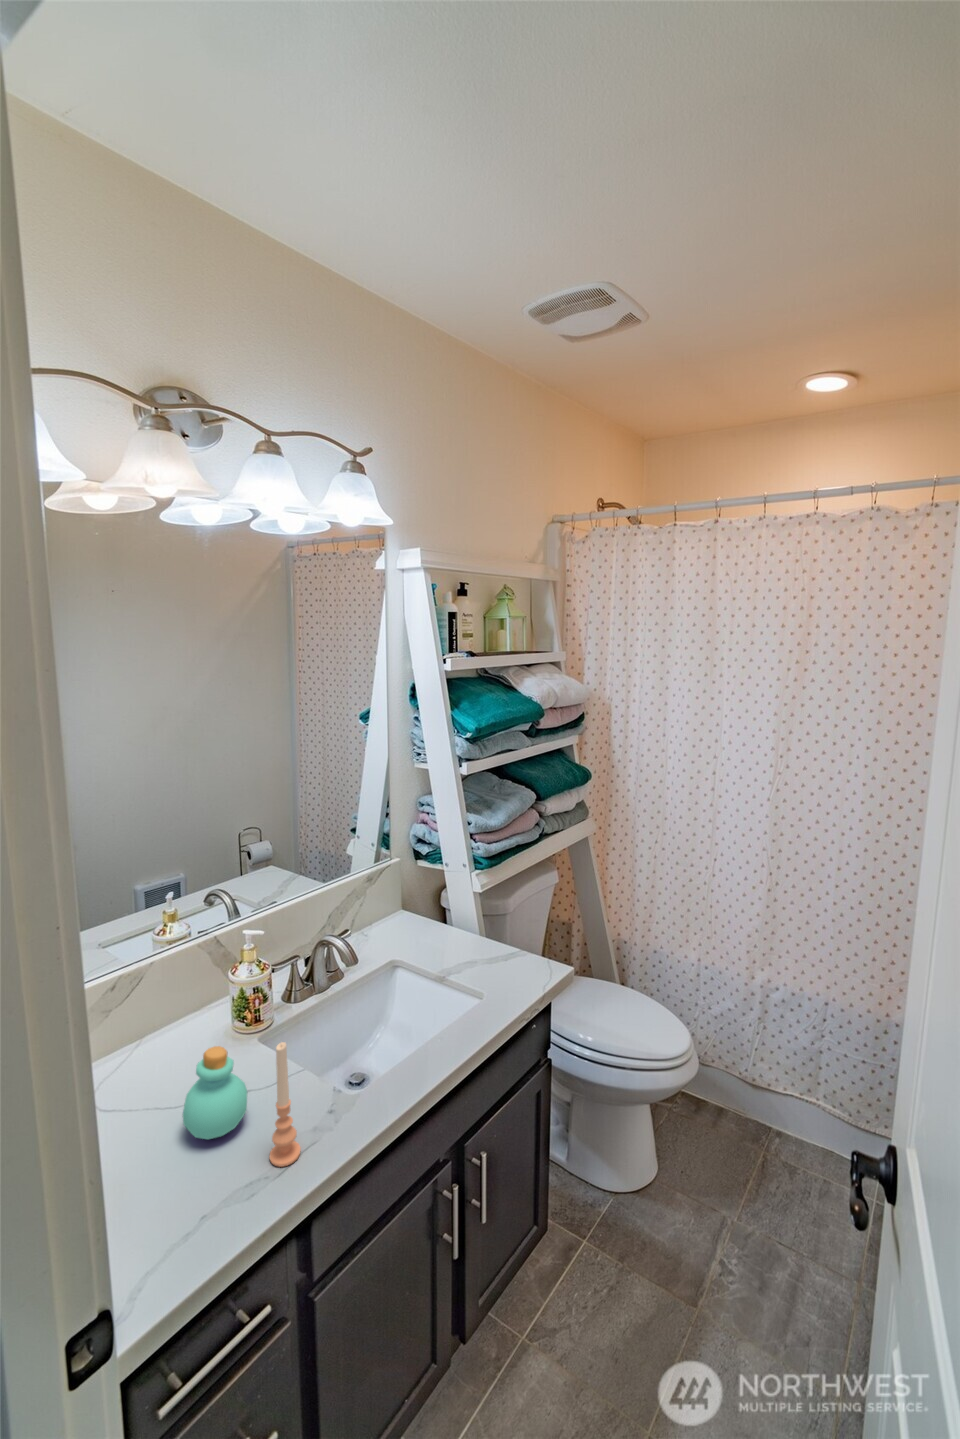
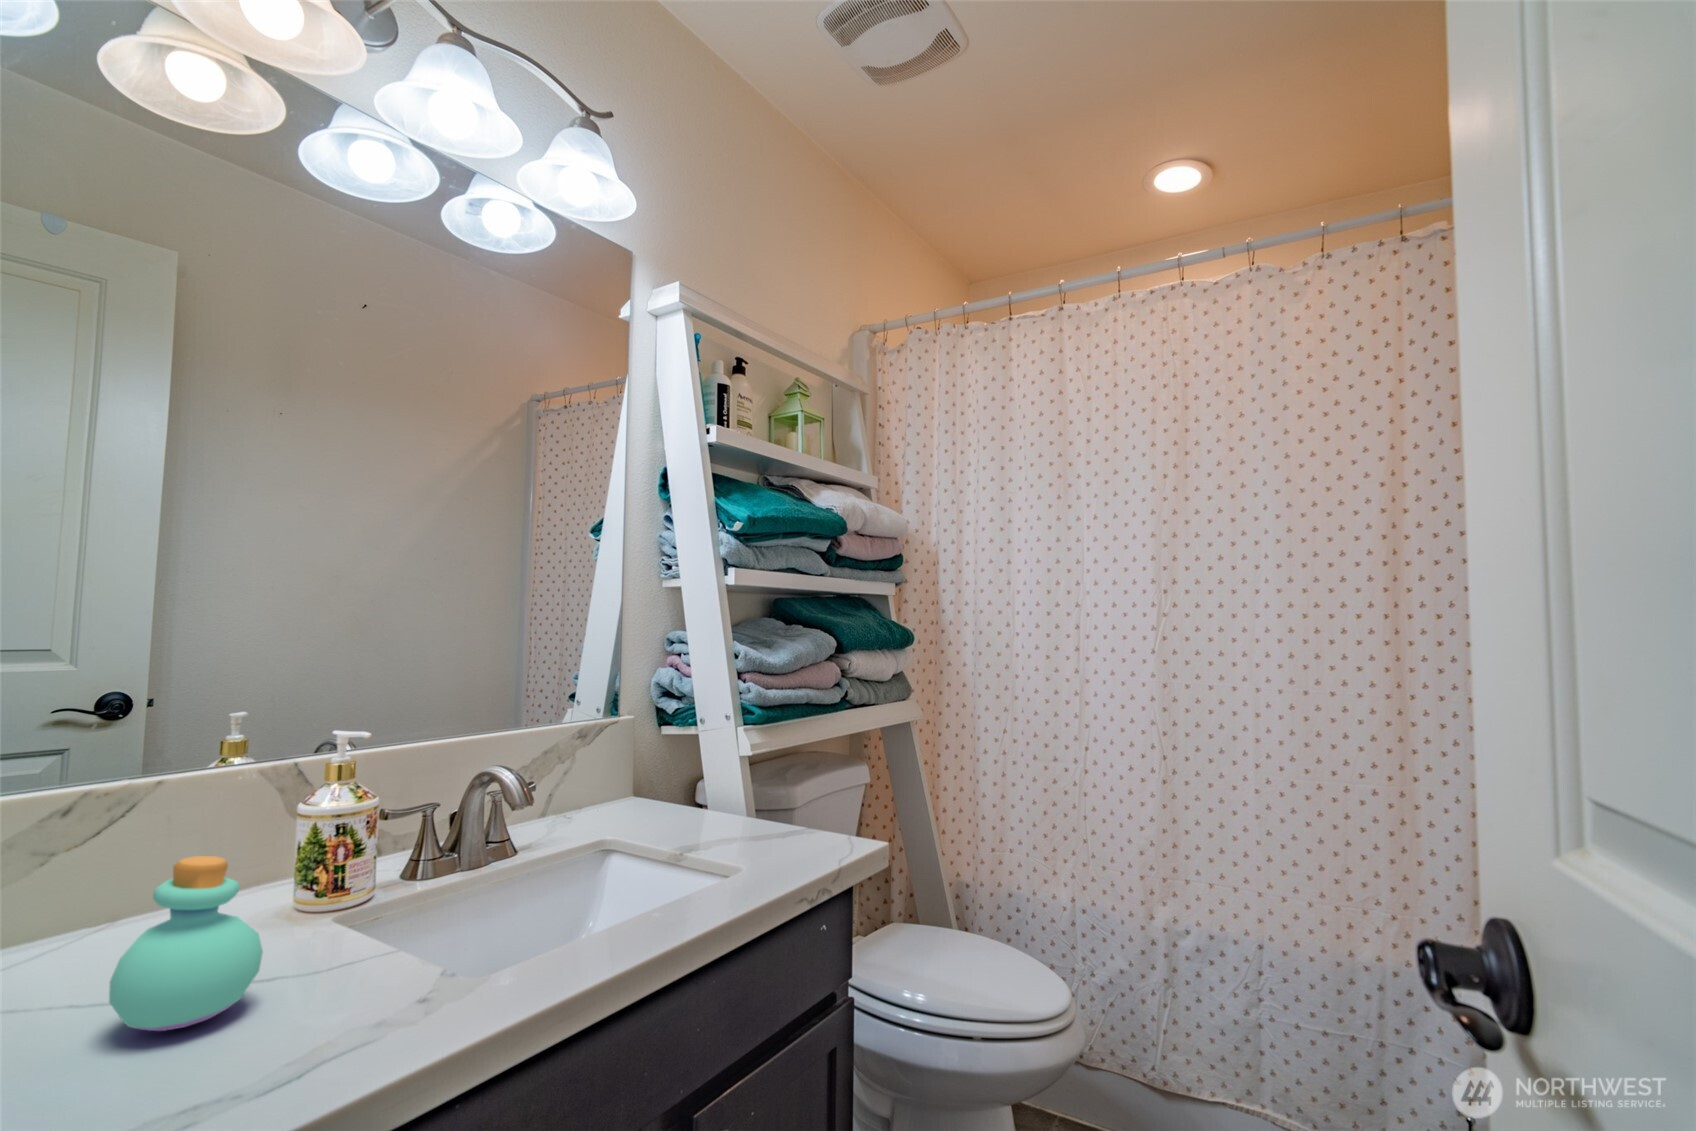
candle: present [269,1042,301,1167] -> none [266,812,338,1066]

